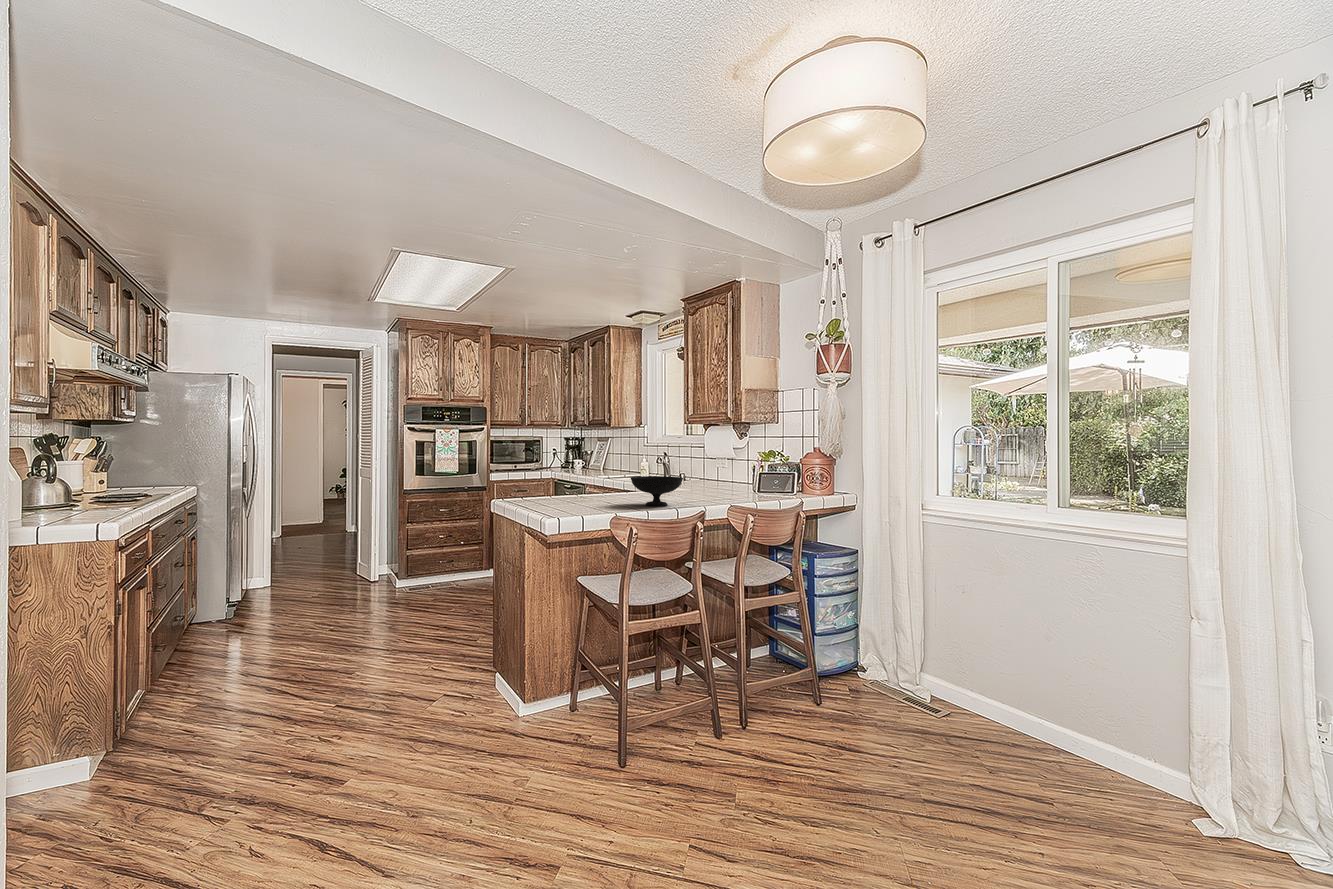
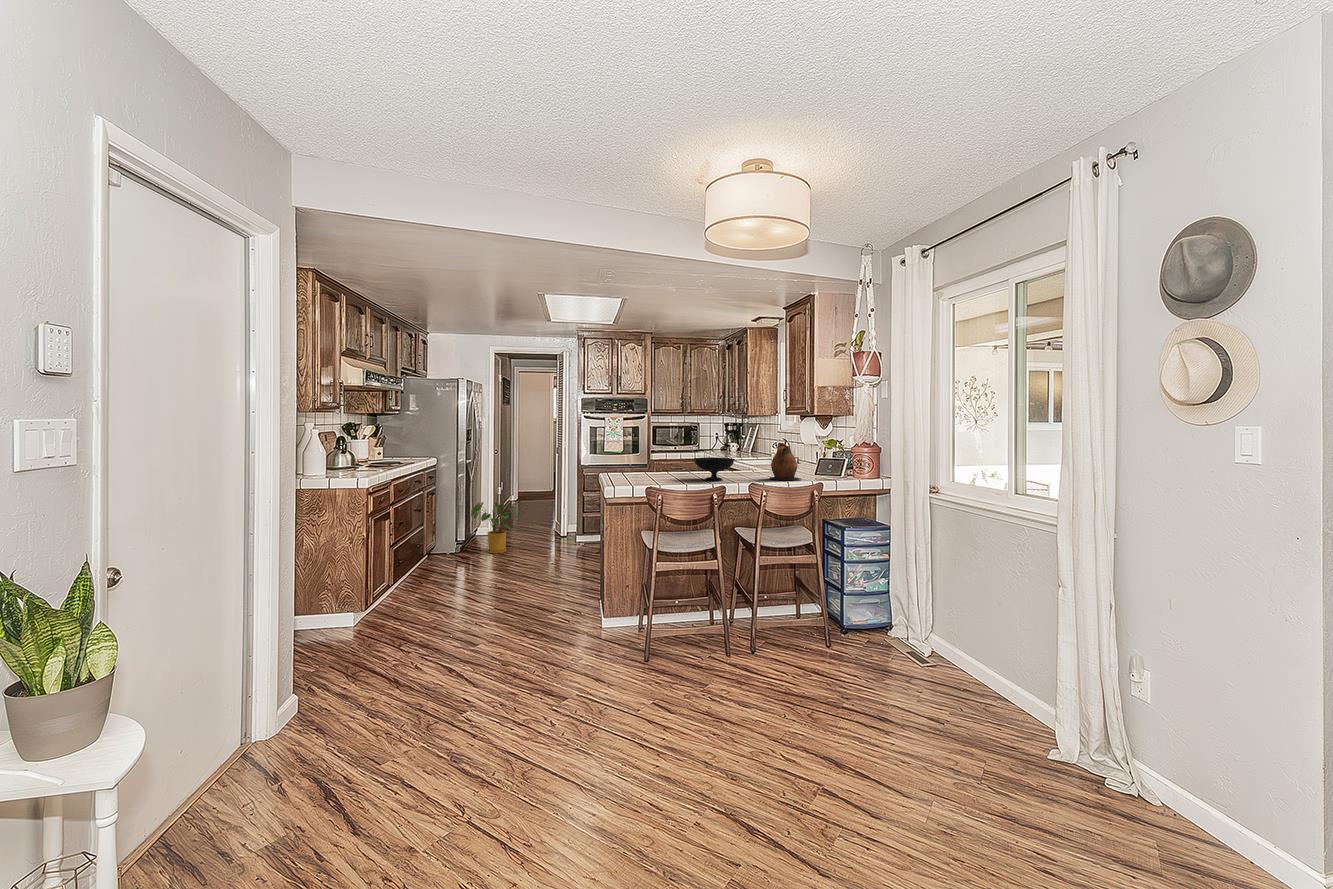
ceramic pitcher: none [715,456,757,502] -> present [770,443,801,480]
house plant: none [223,551,314,630] -> present [471,502,522,554]

